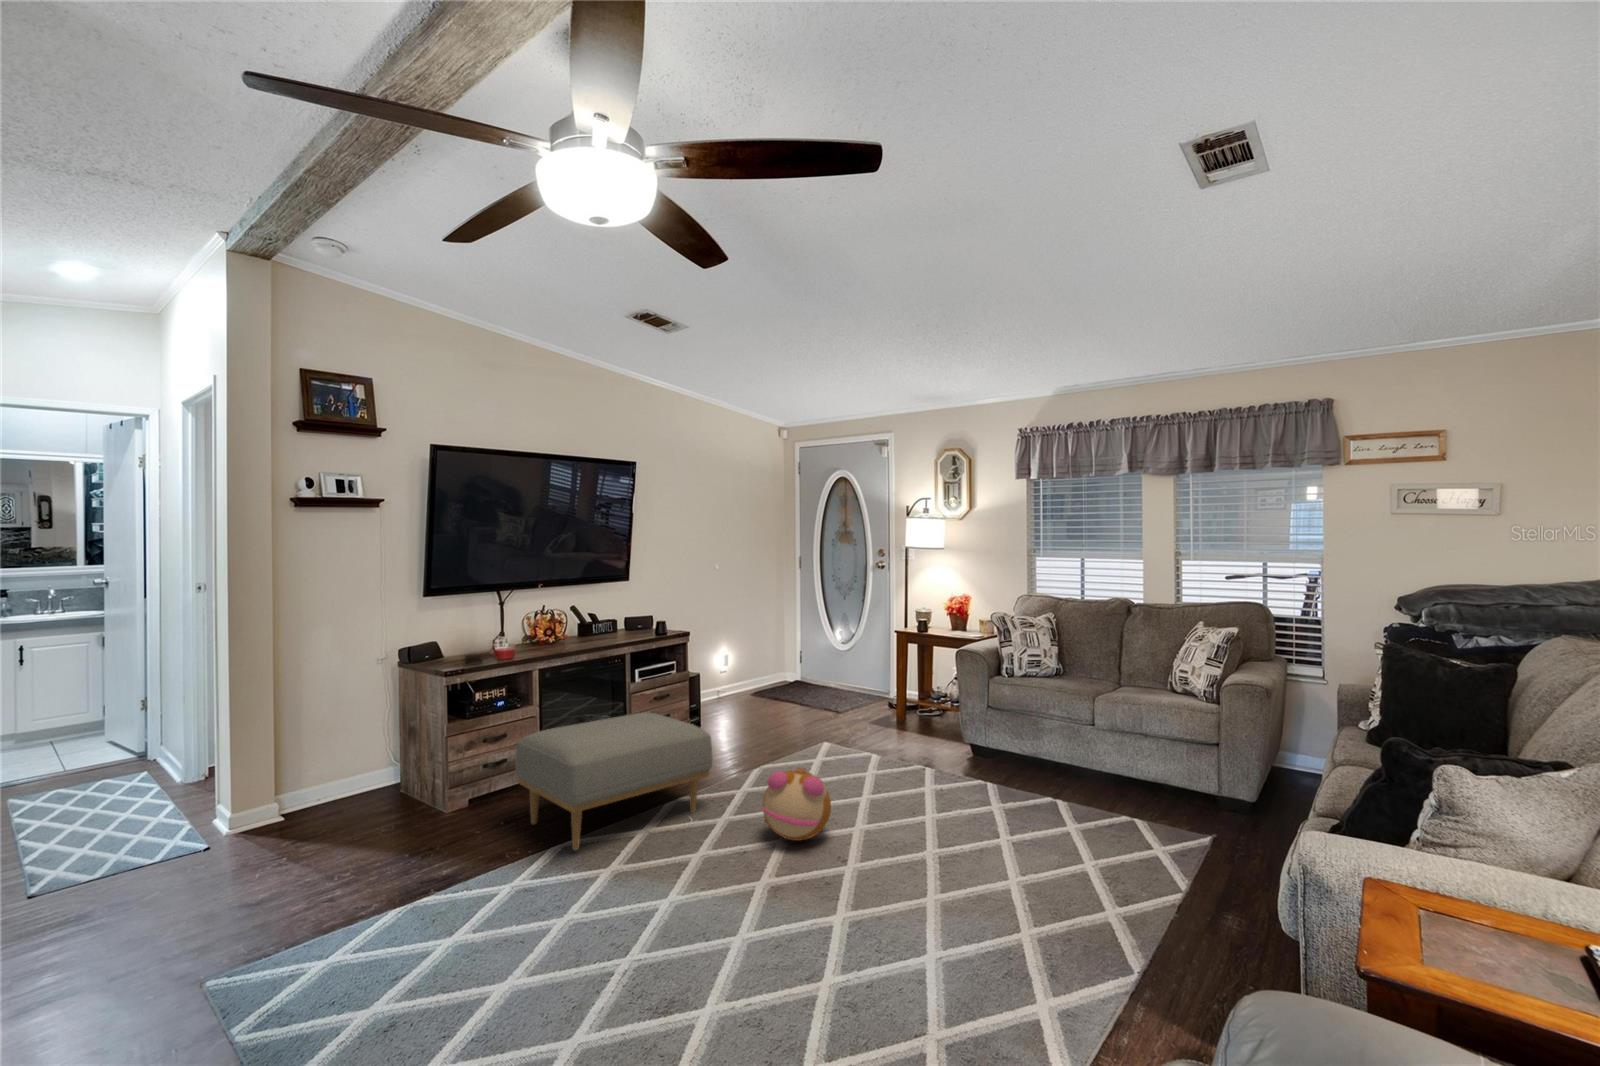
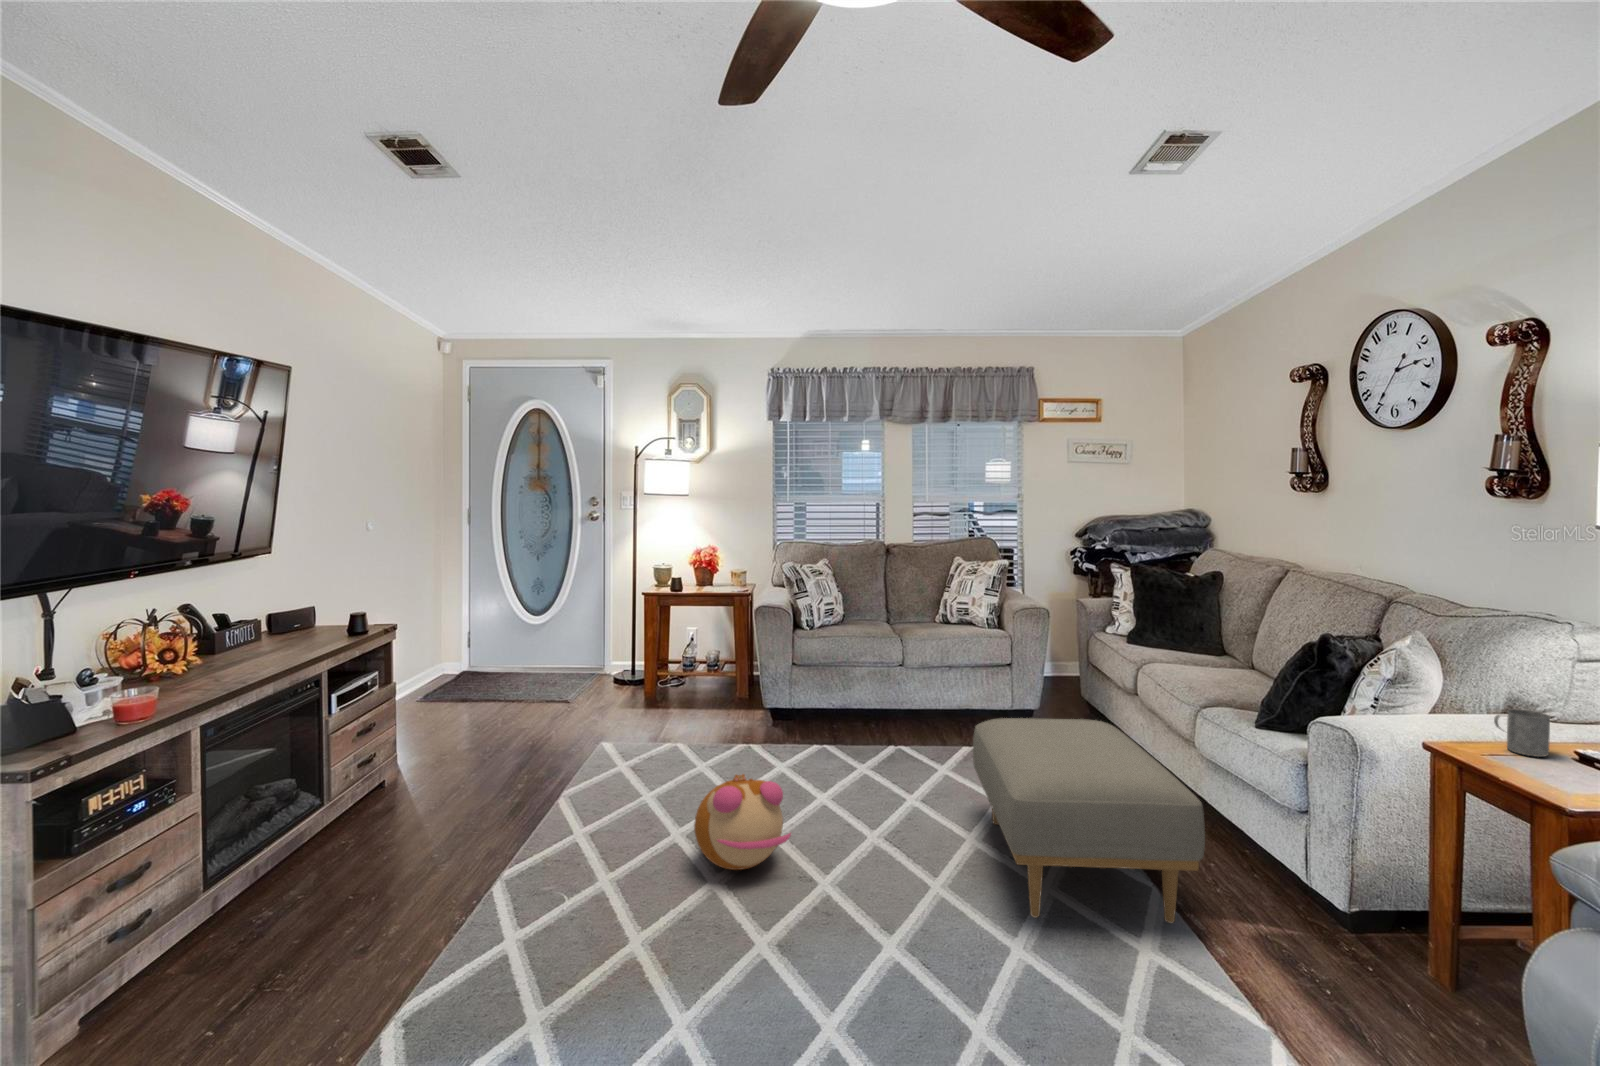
ottoman: present [515,713,712,850] -> present [973,718,1205,923]
mug: none [1397,859,1481,931] -> present [1494,709,1550,757]

